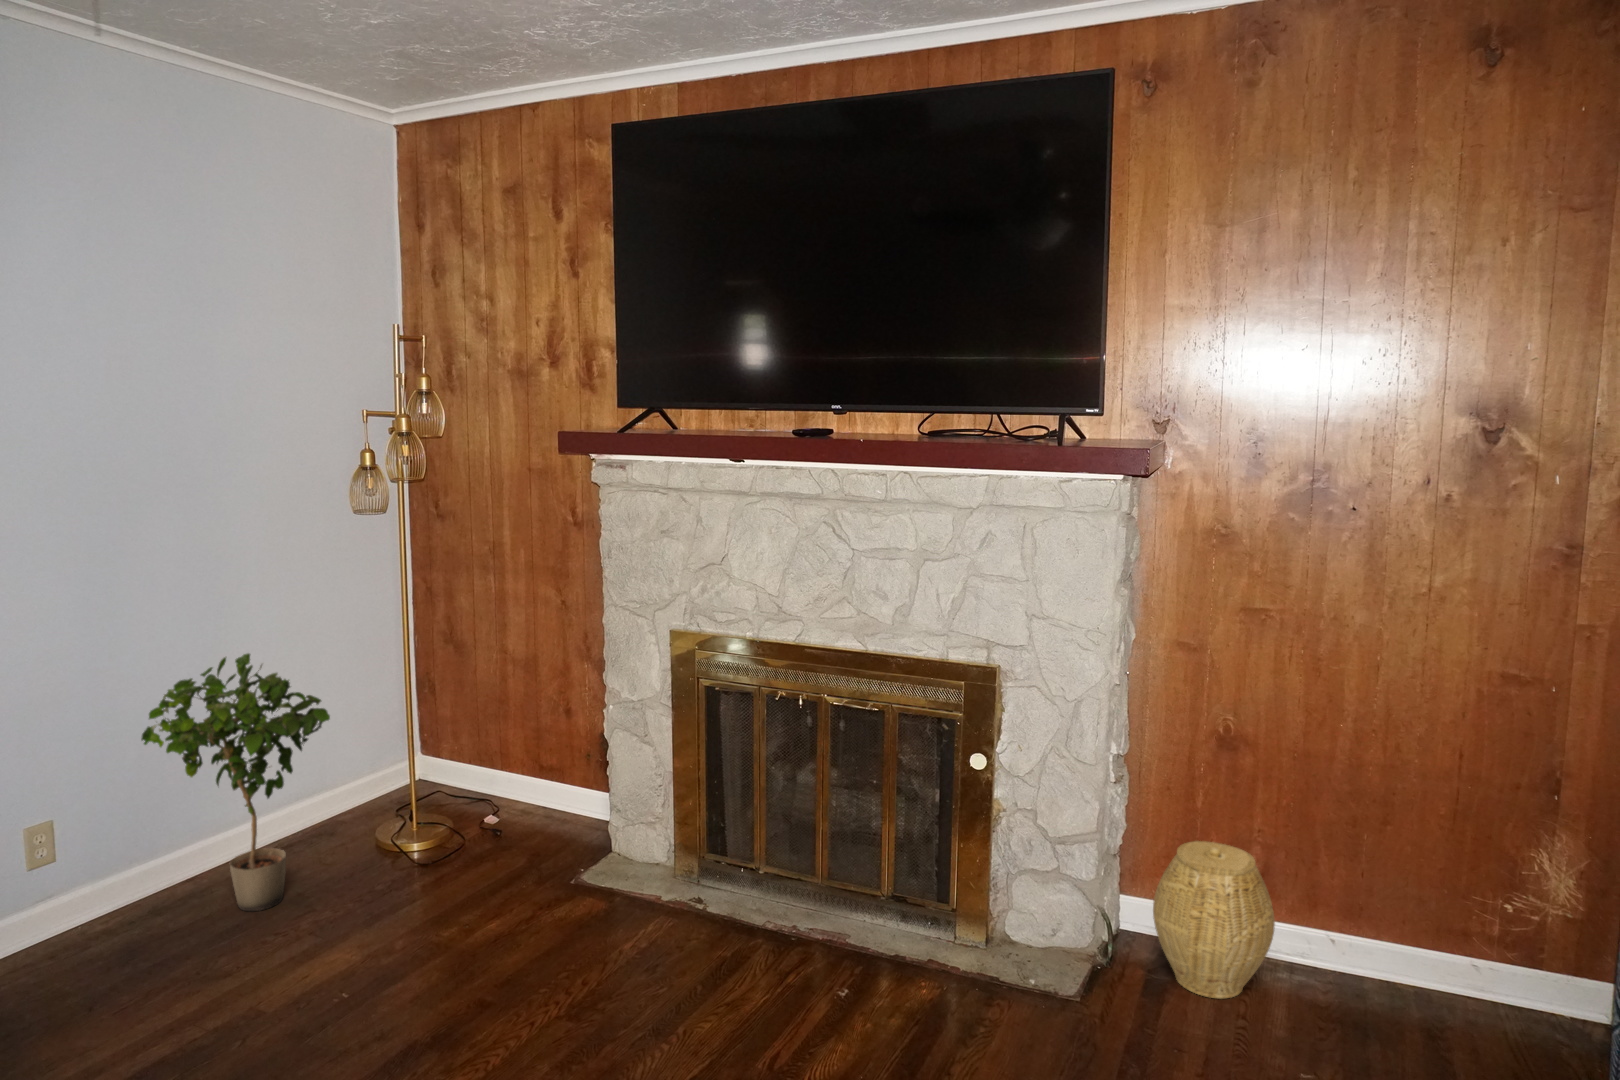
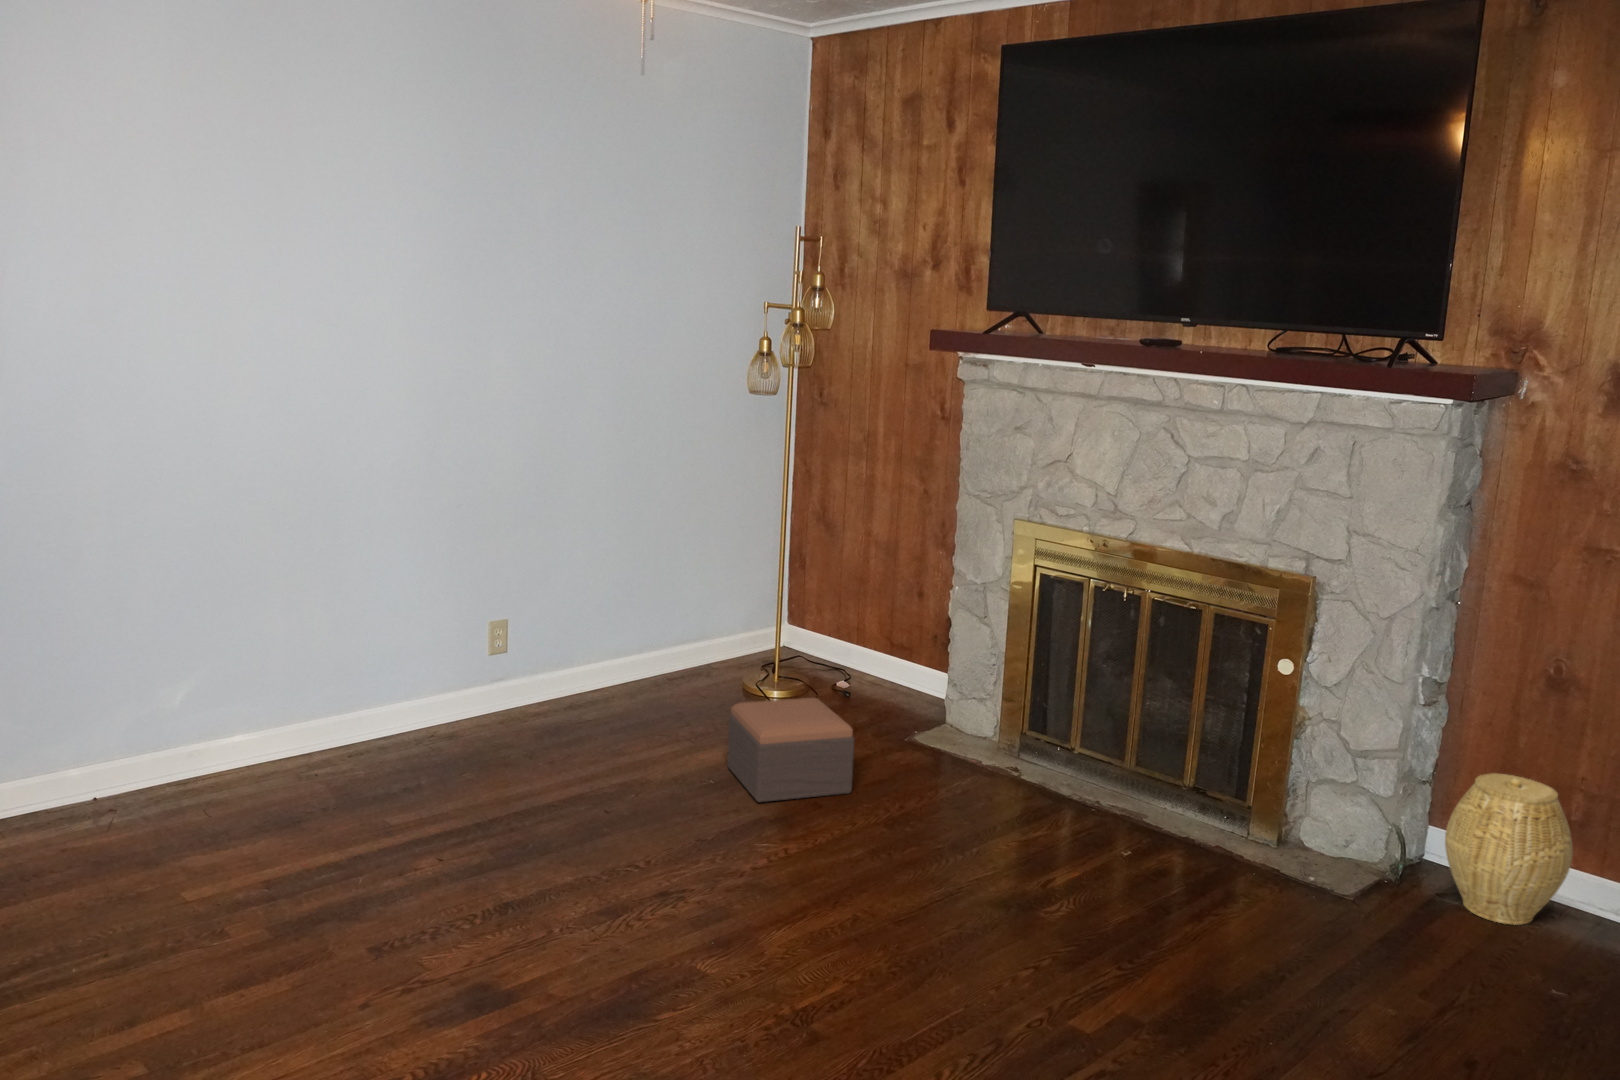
potted plant: present [141,653,330,911] -> none [577,506,719,718]
footstool: none [358,863,521,1018] -> present [727,698,855,802]

